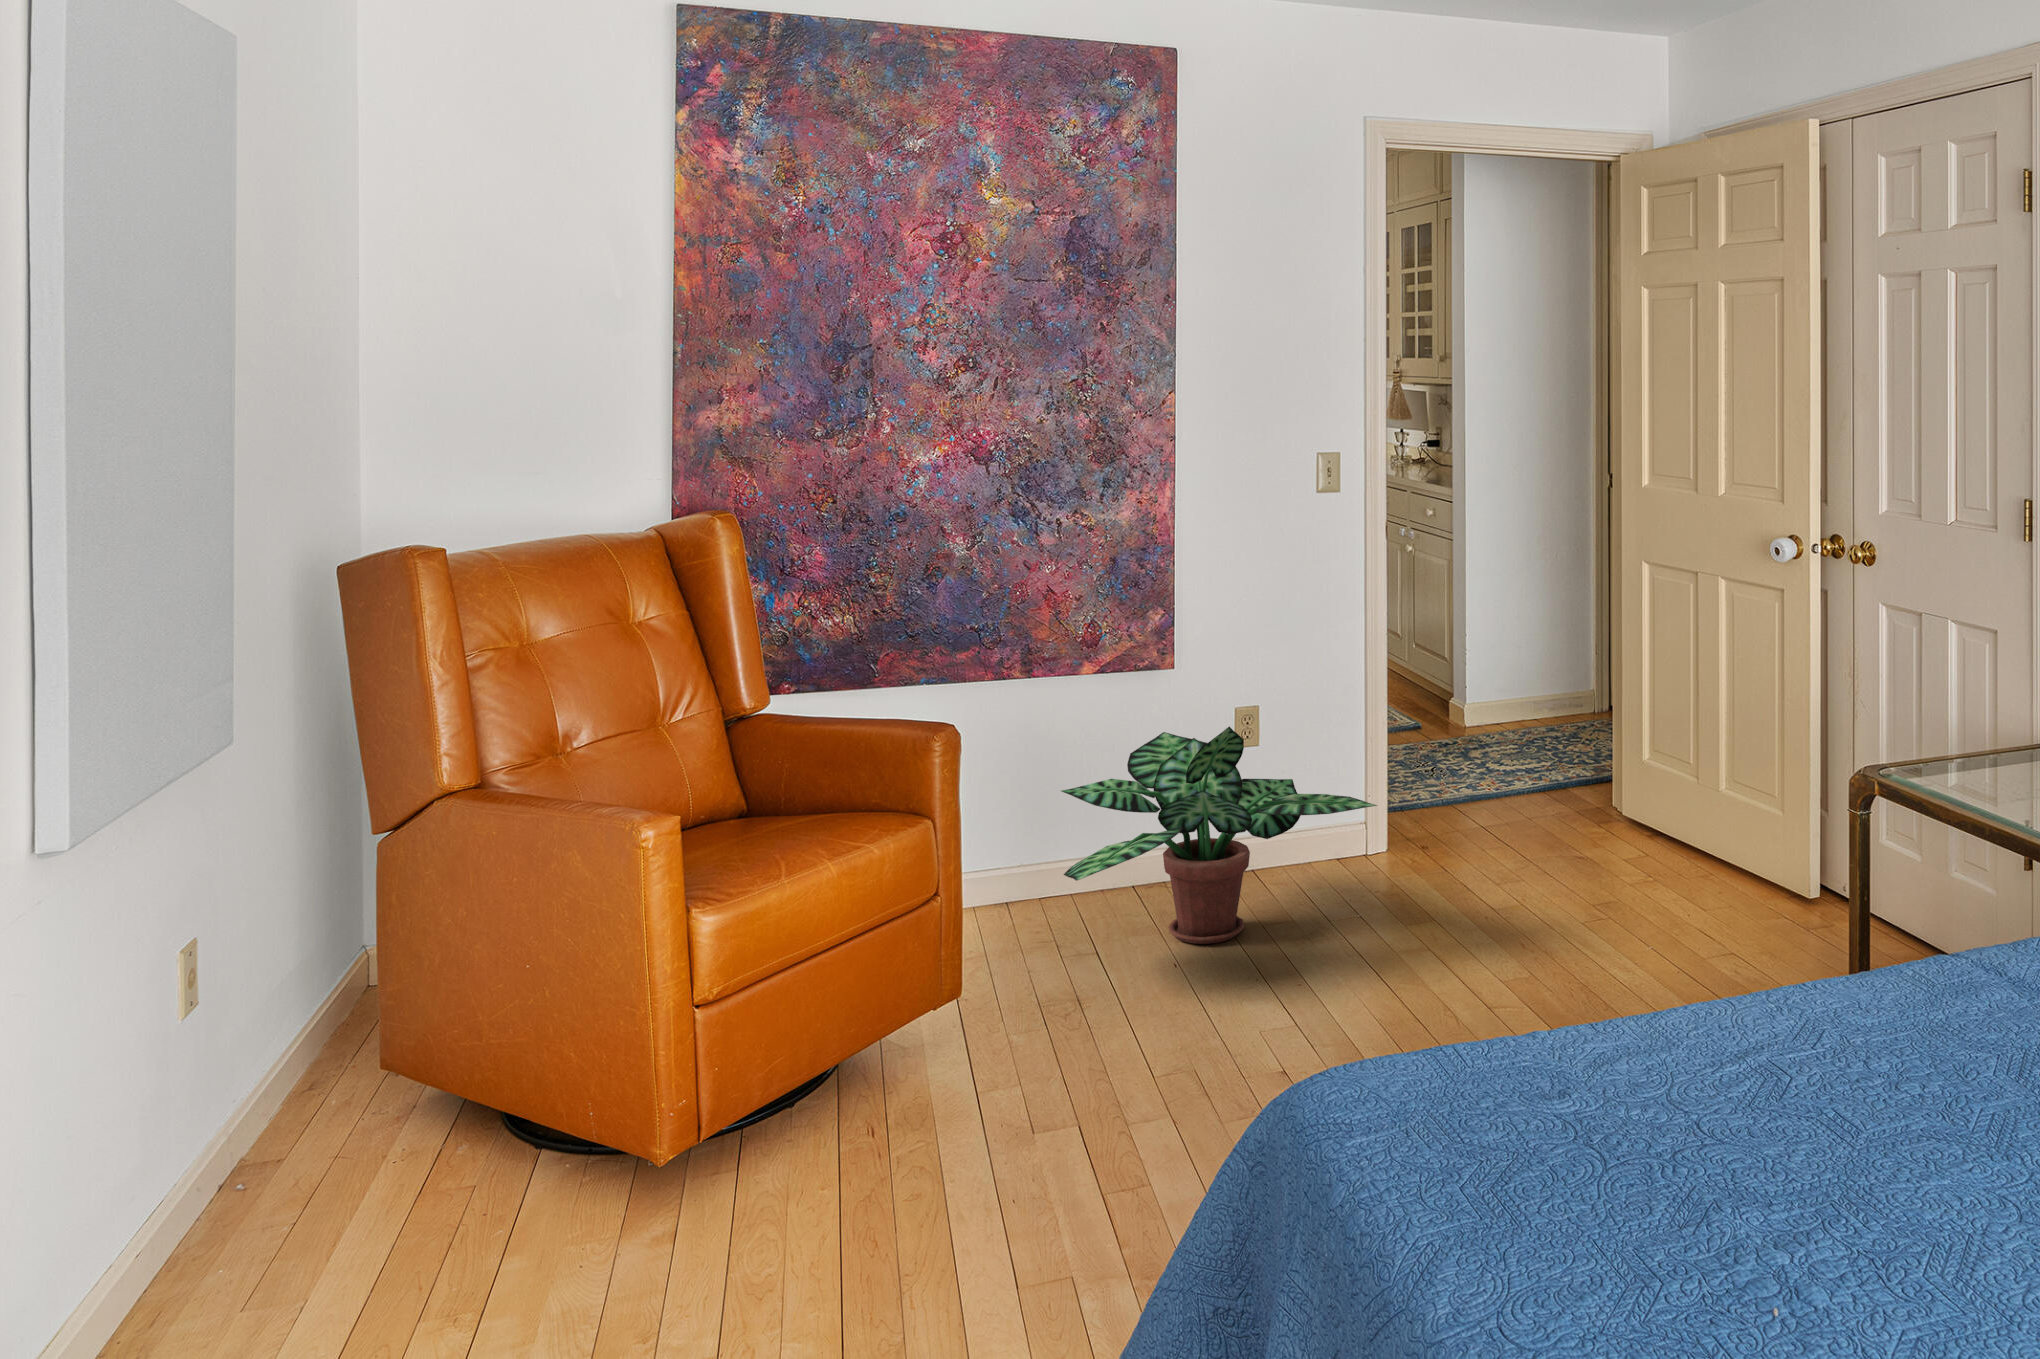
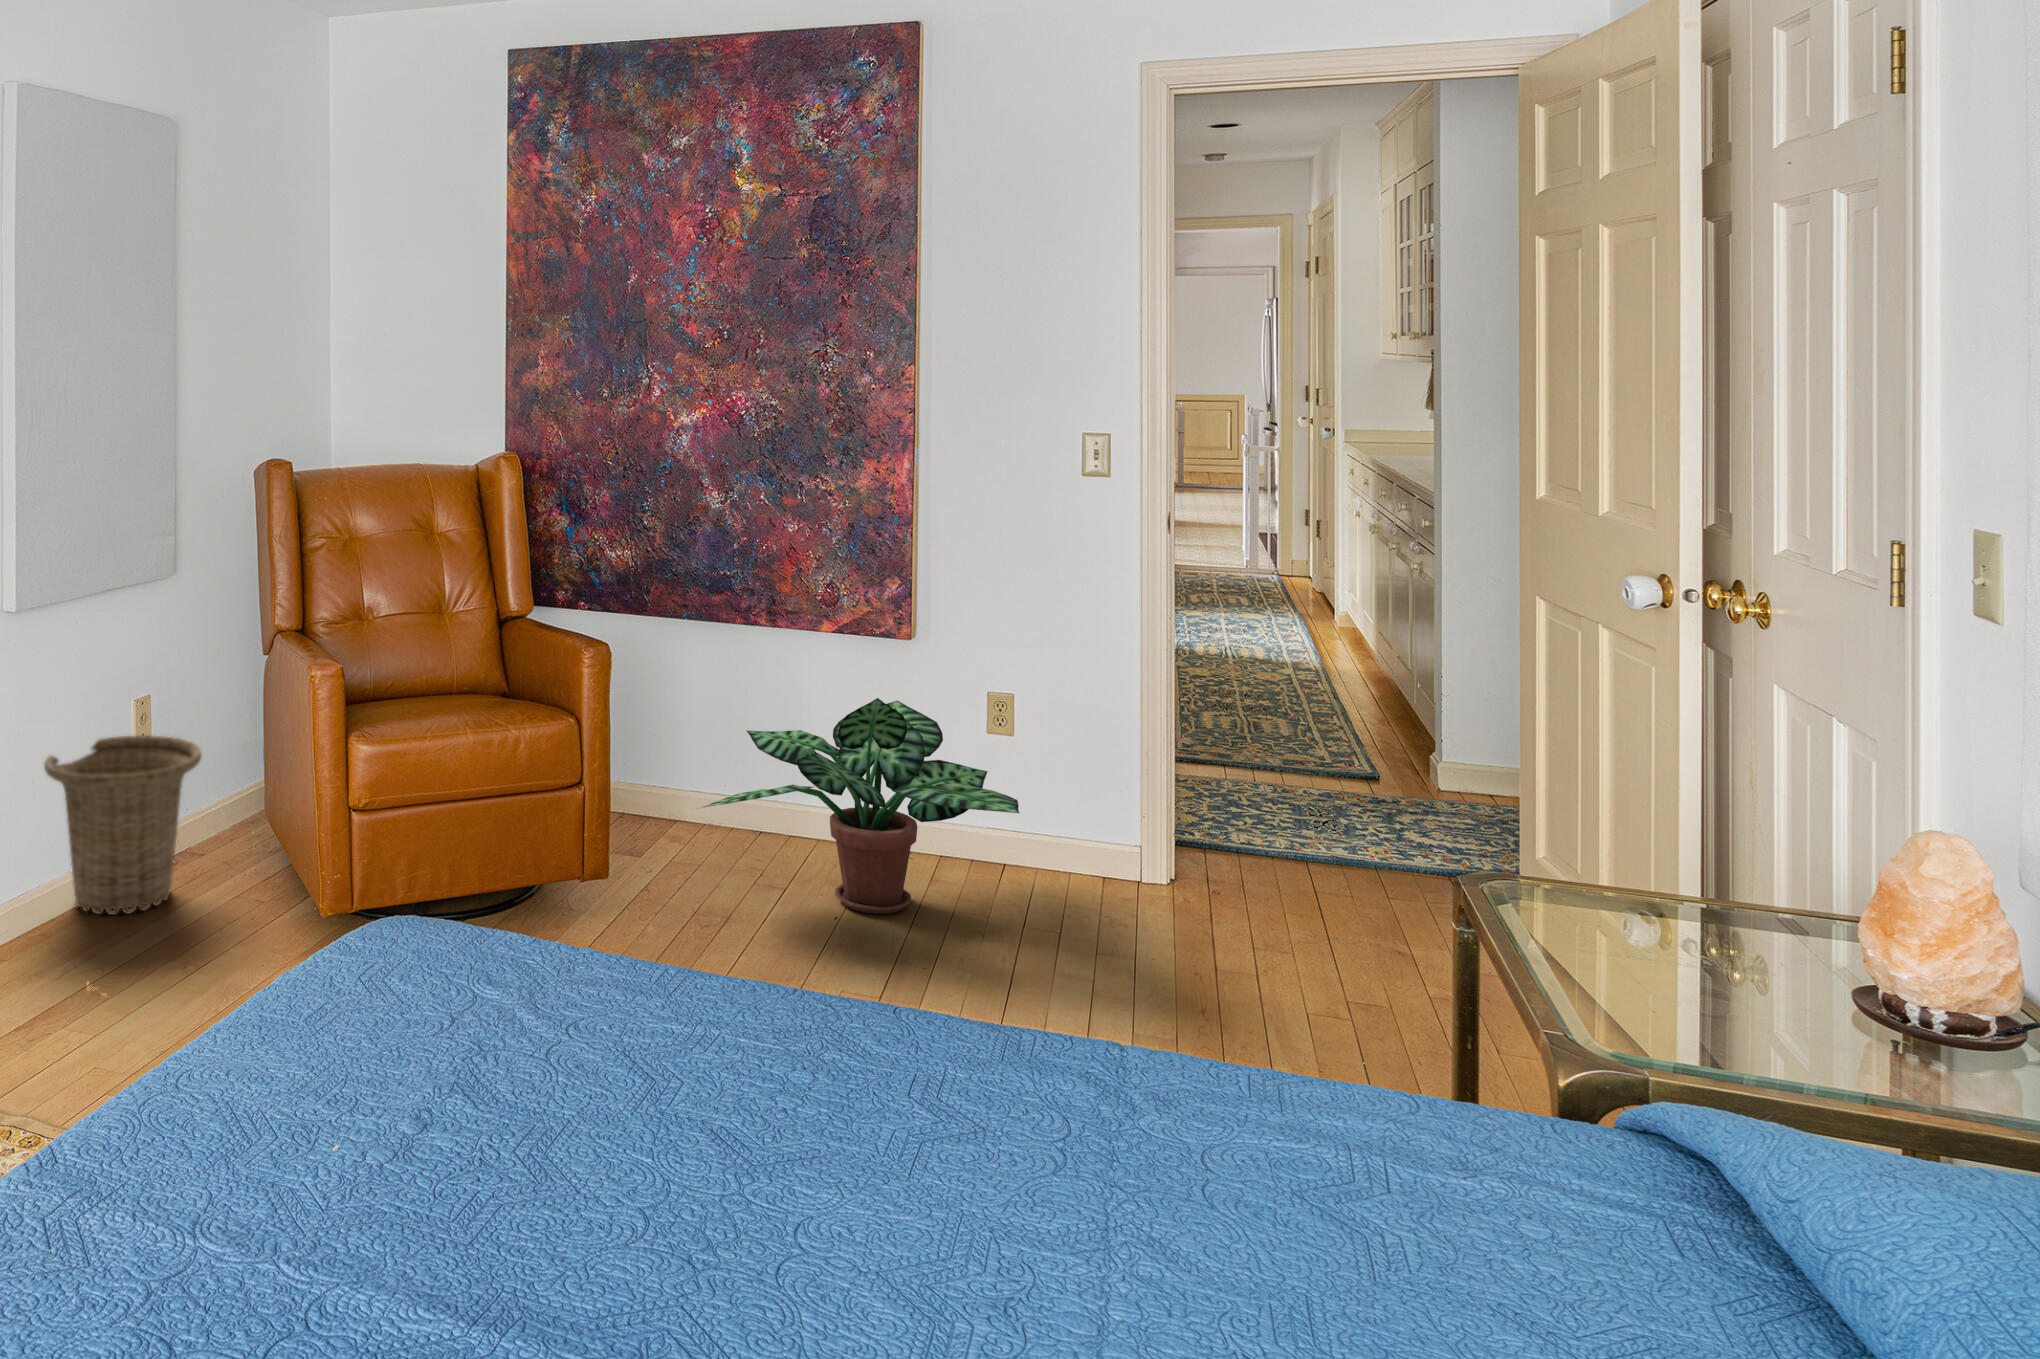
basket: none [186,970,463,1267] -> present [44,735,201,915]

